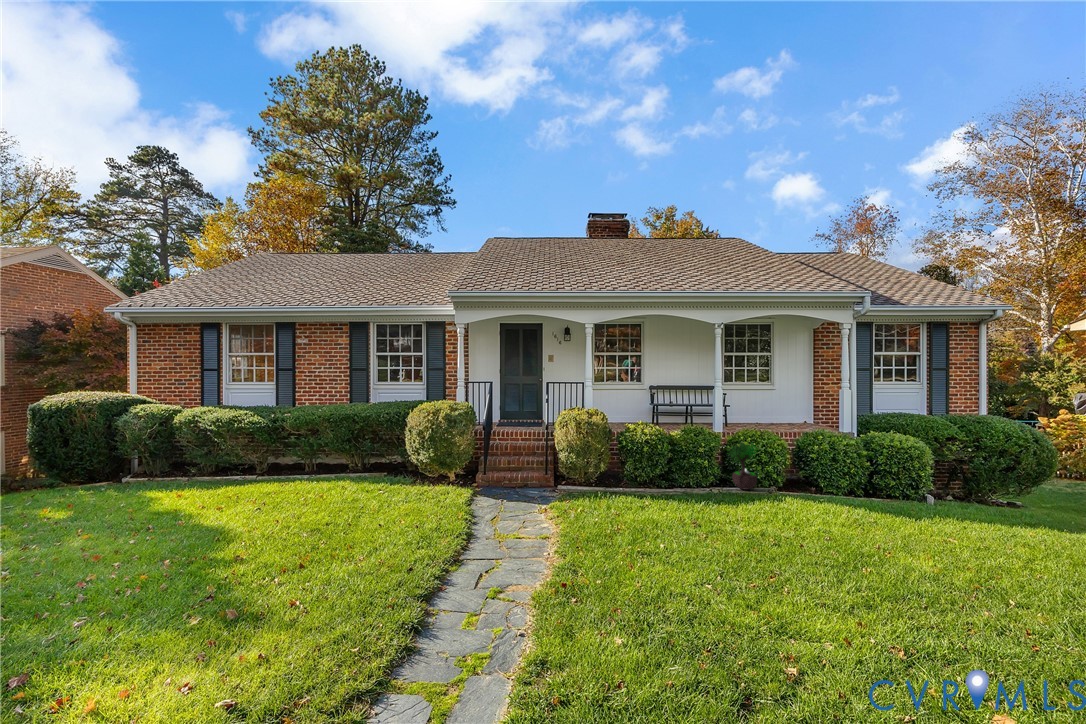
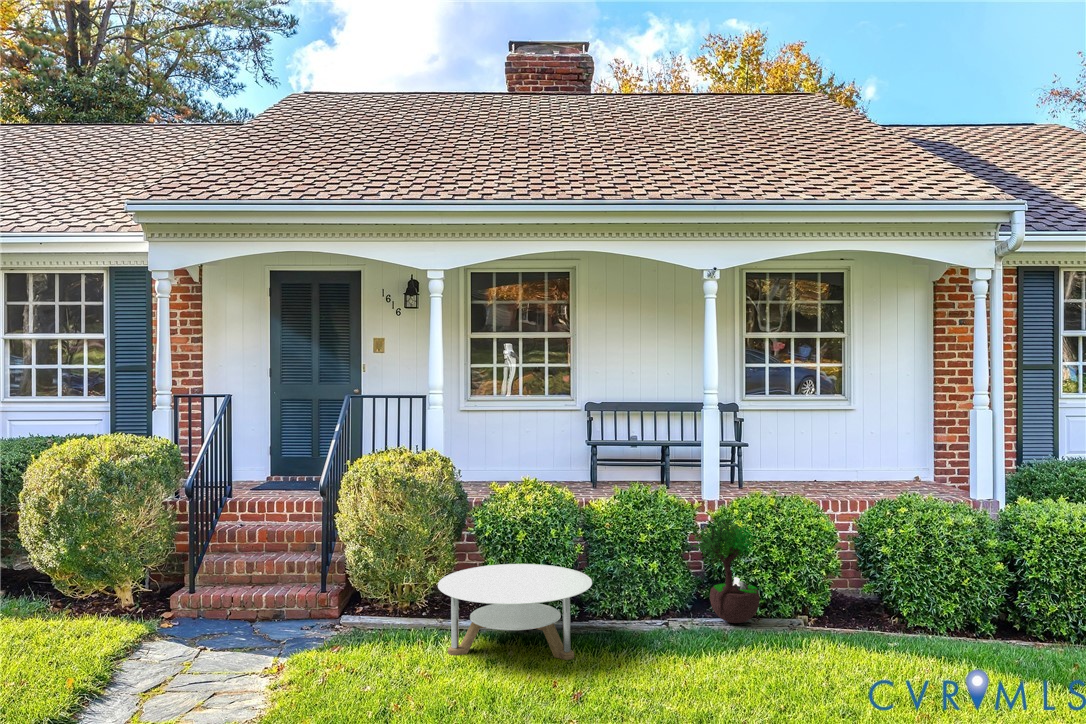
round table: none [616,462,689,504] -> present [438,564,592,660]

